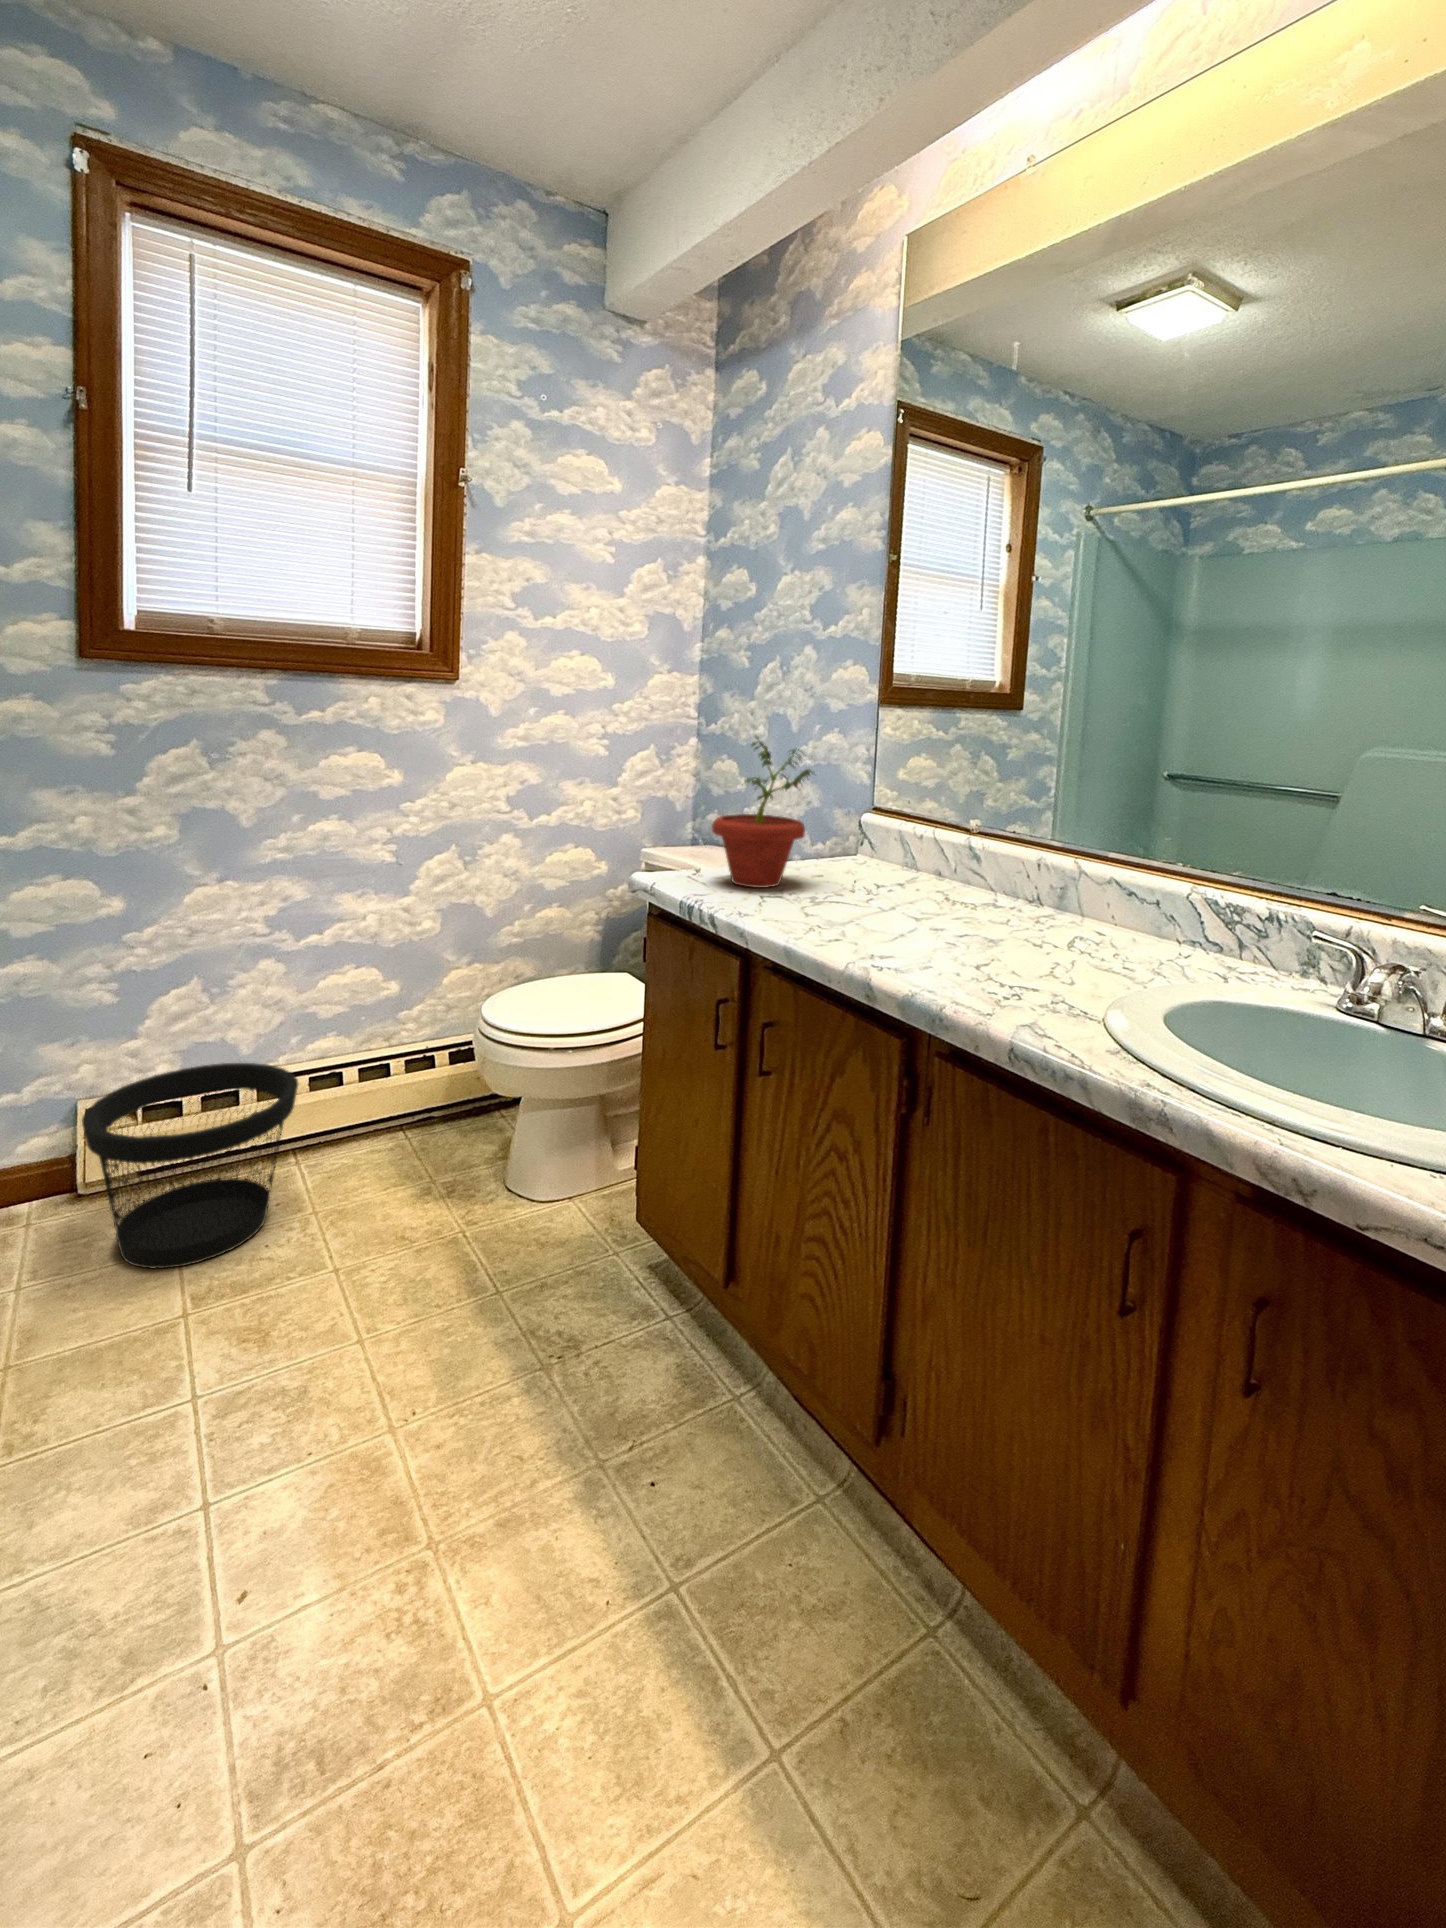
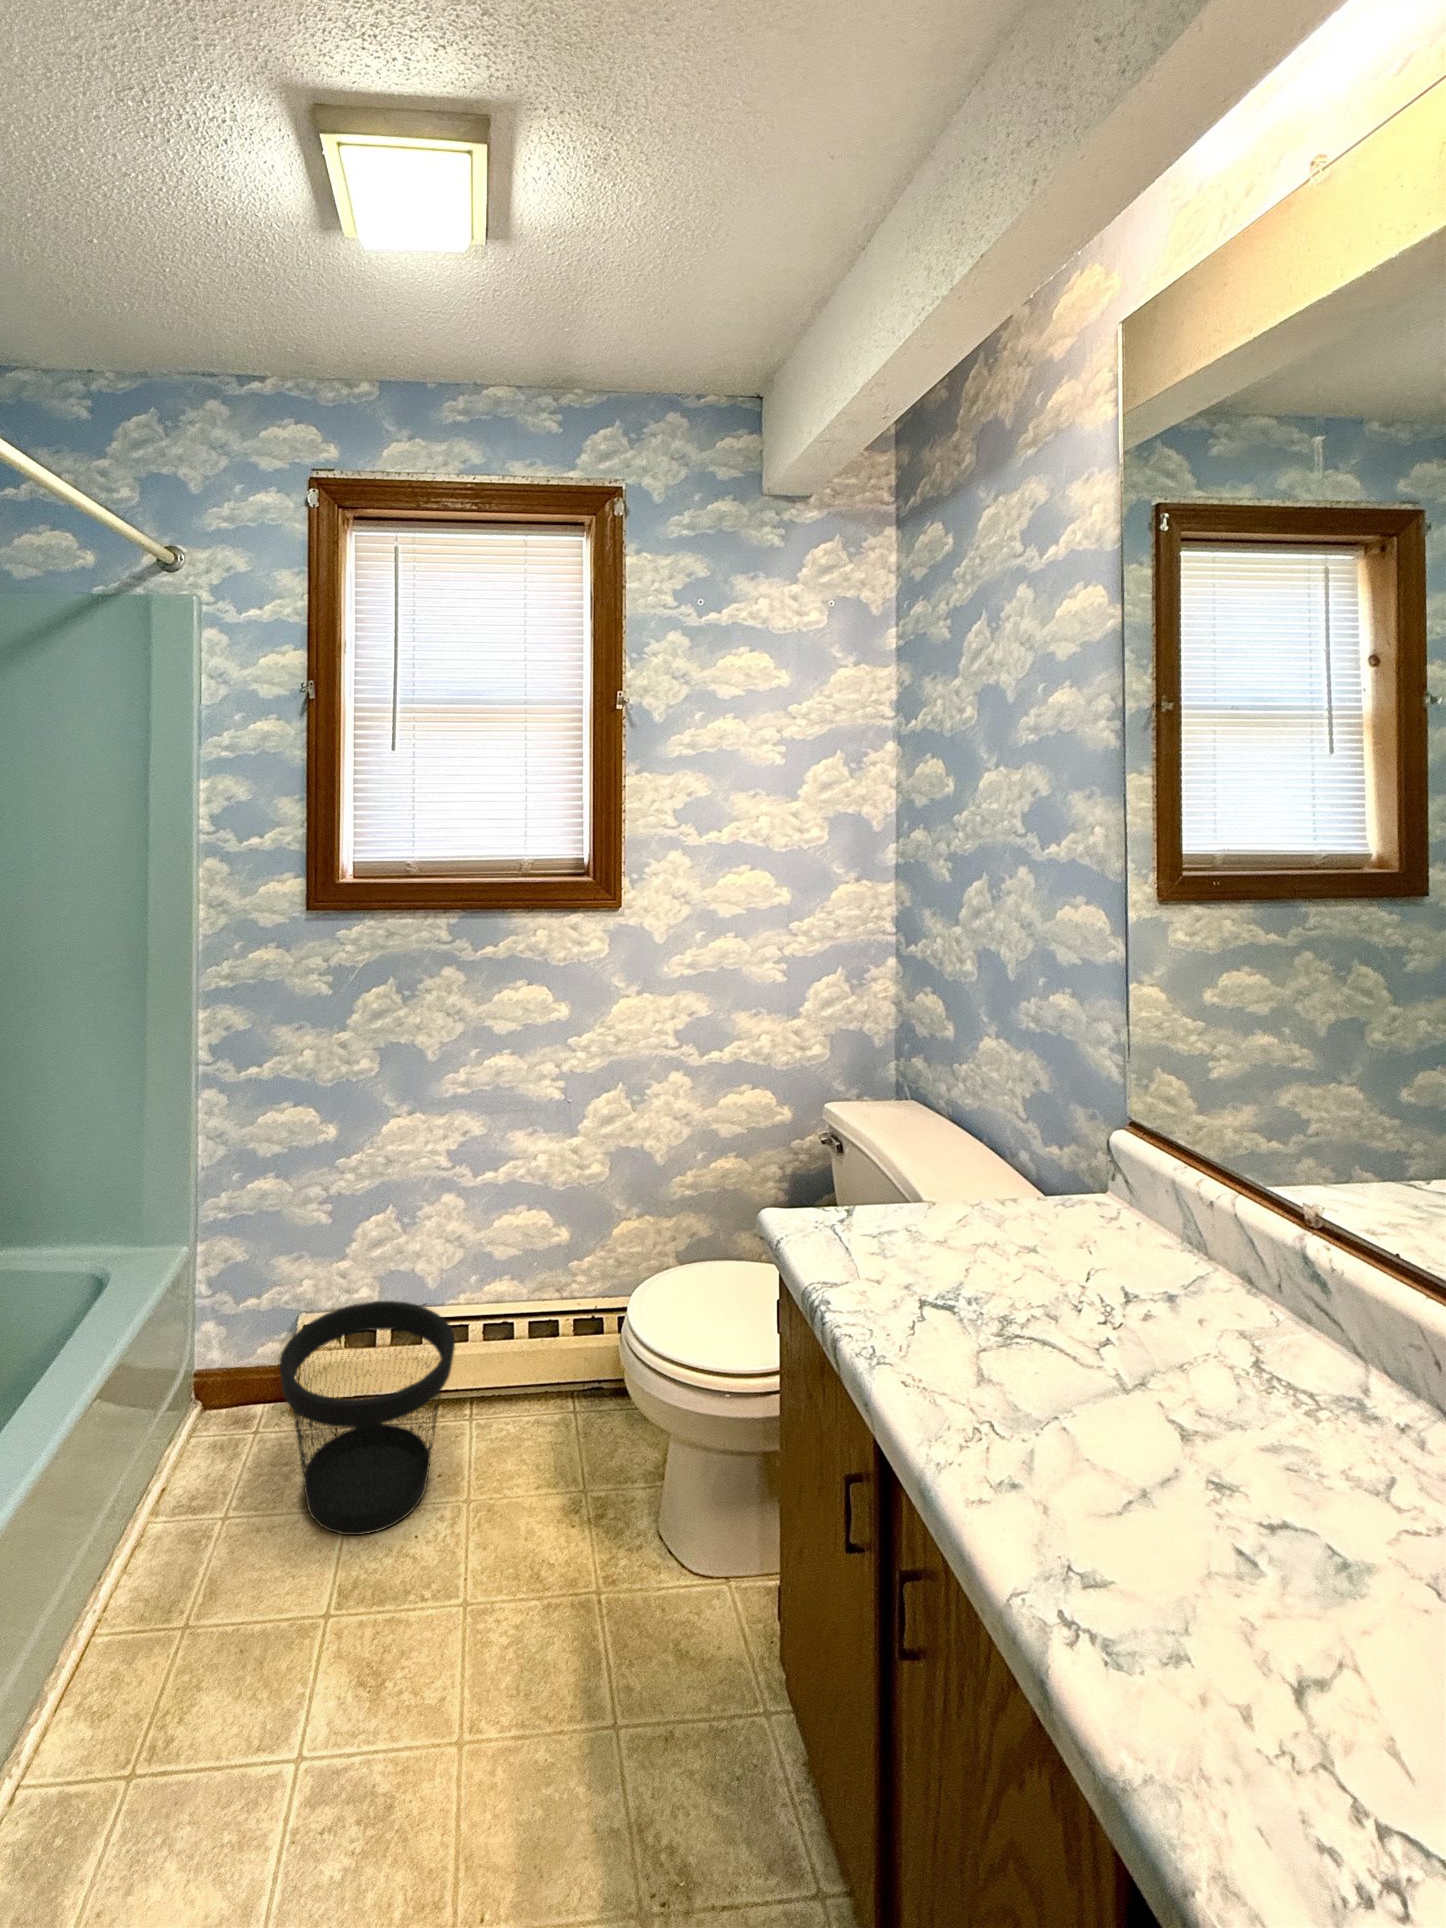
potted plant: present [712,736,812,888] -> none [859,1037,1009,1271]

